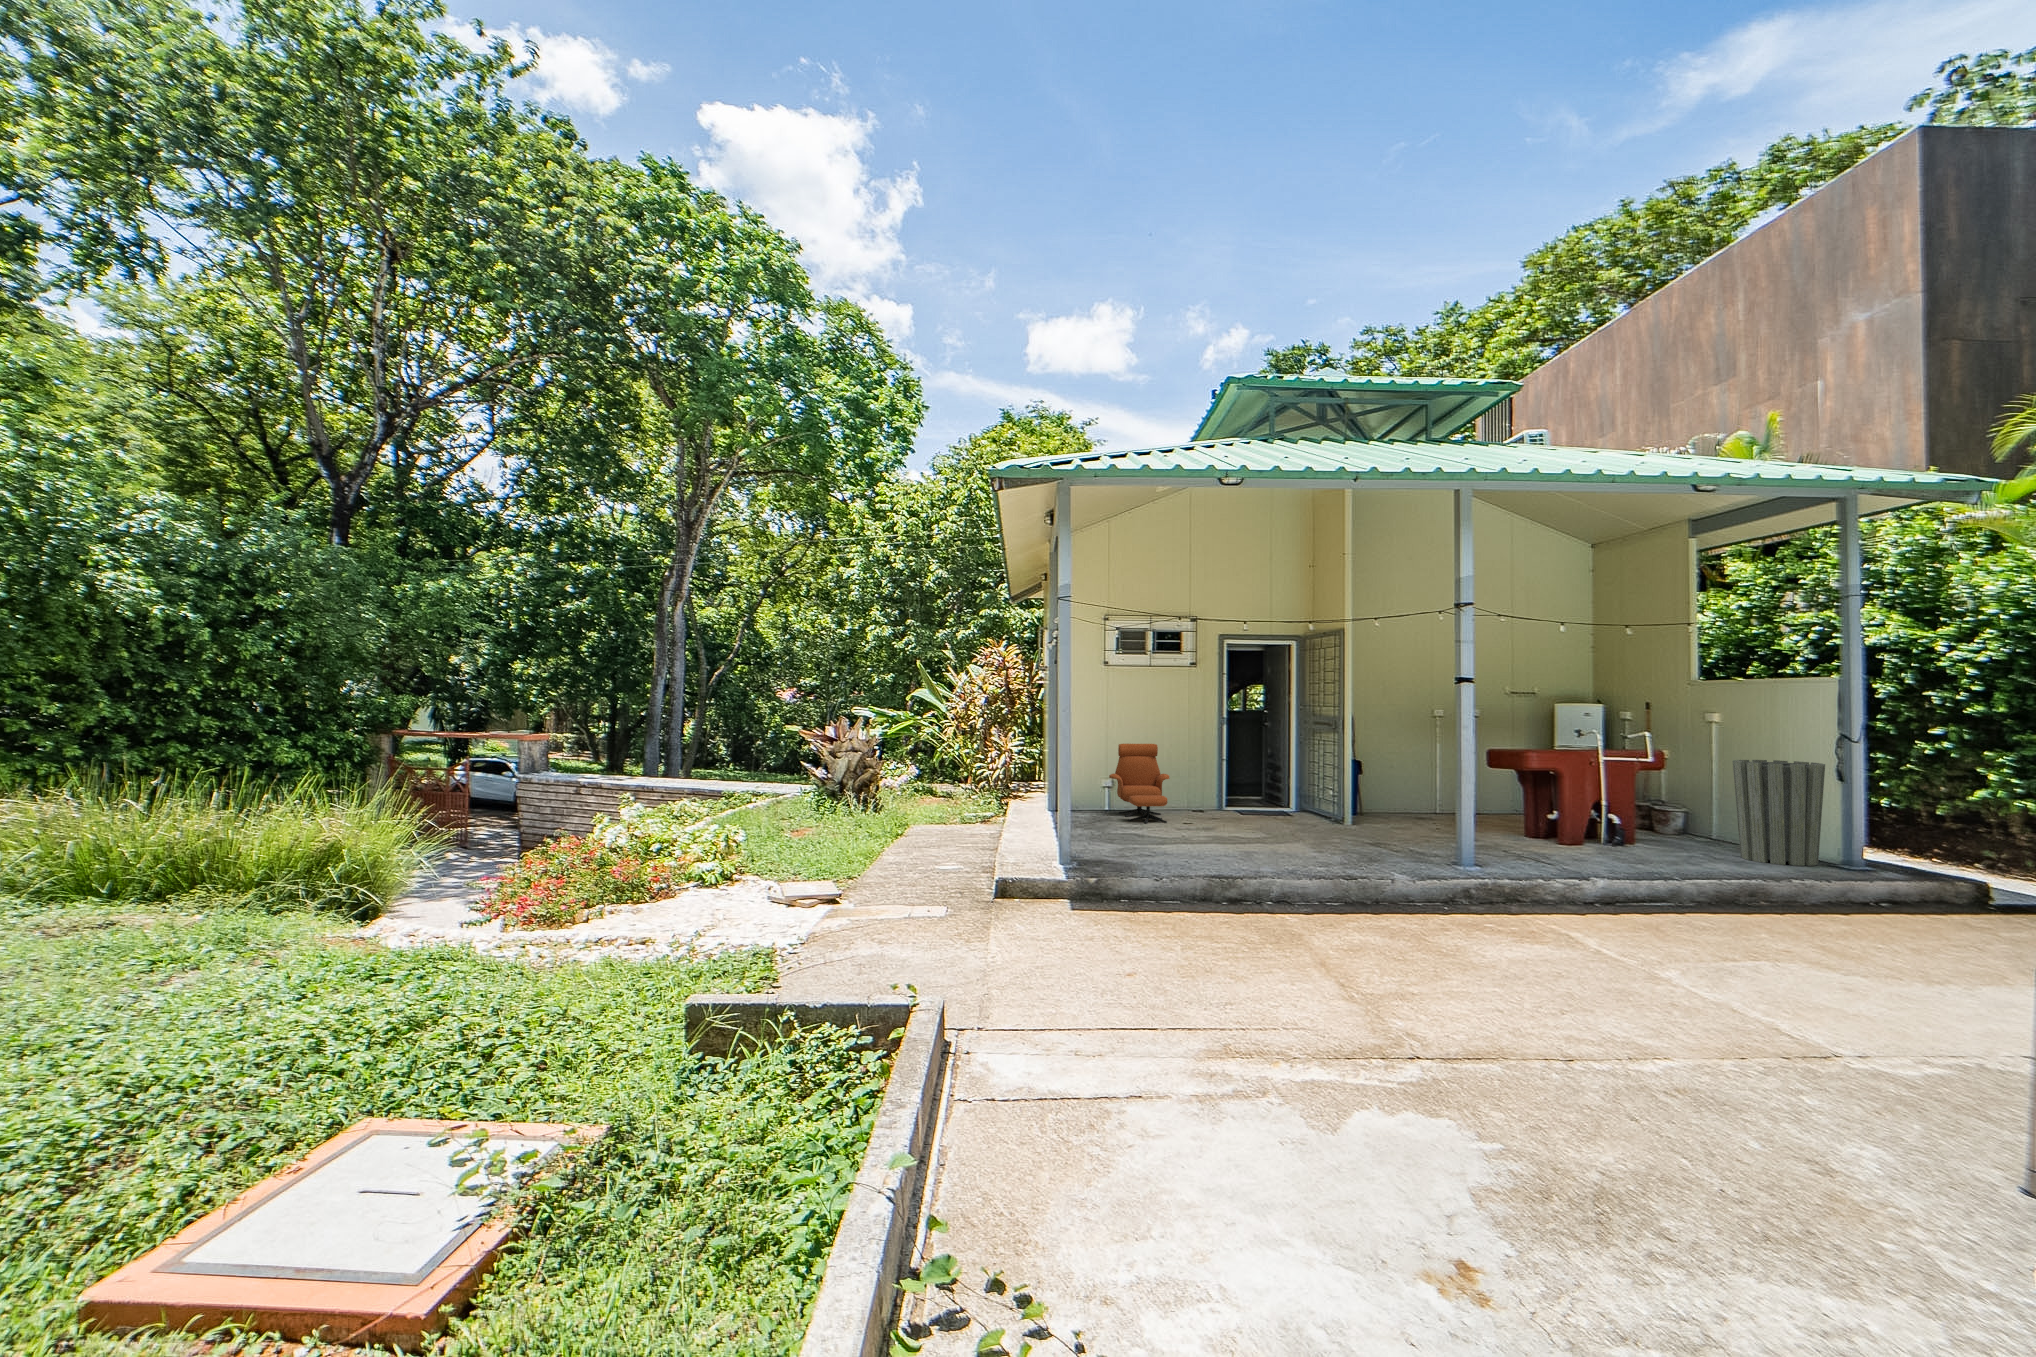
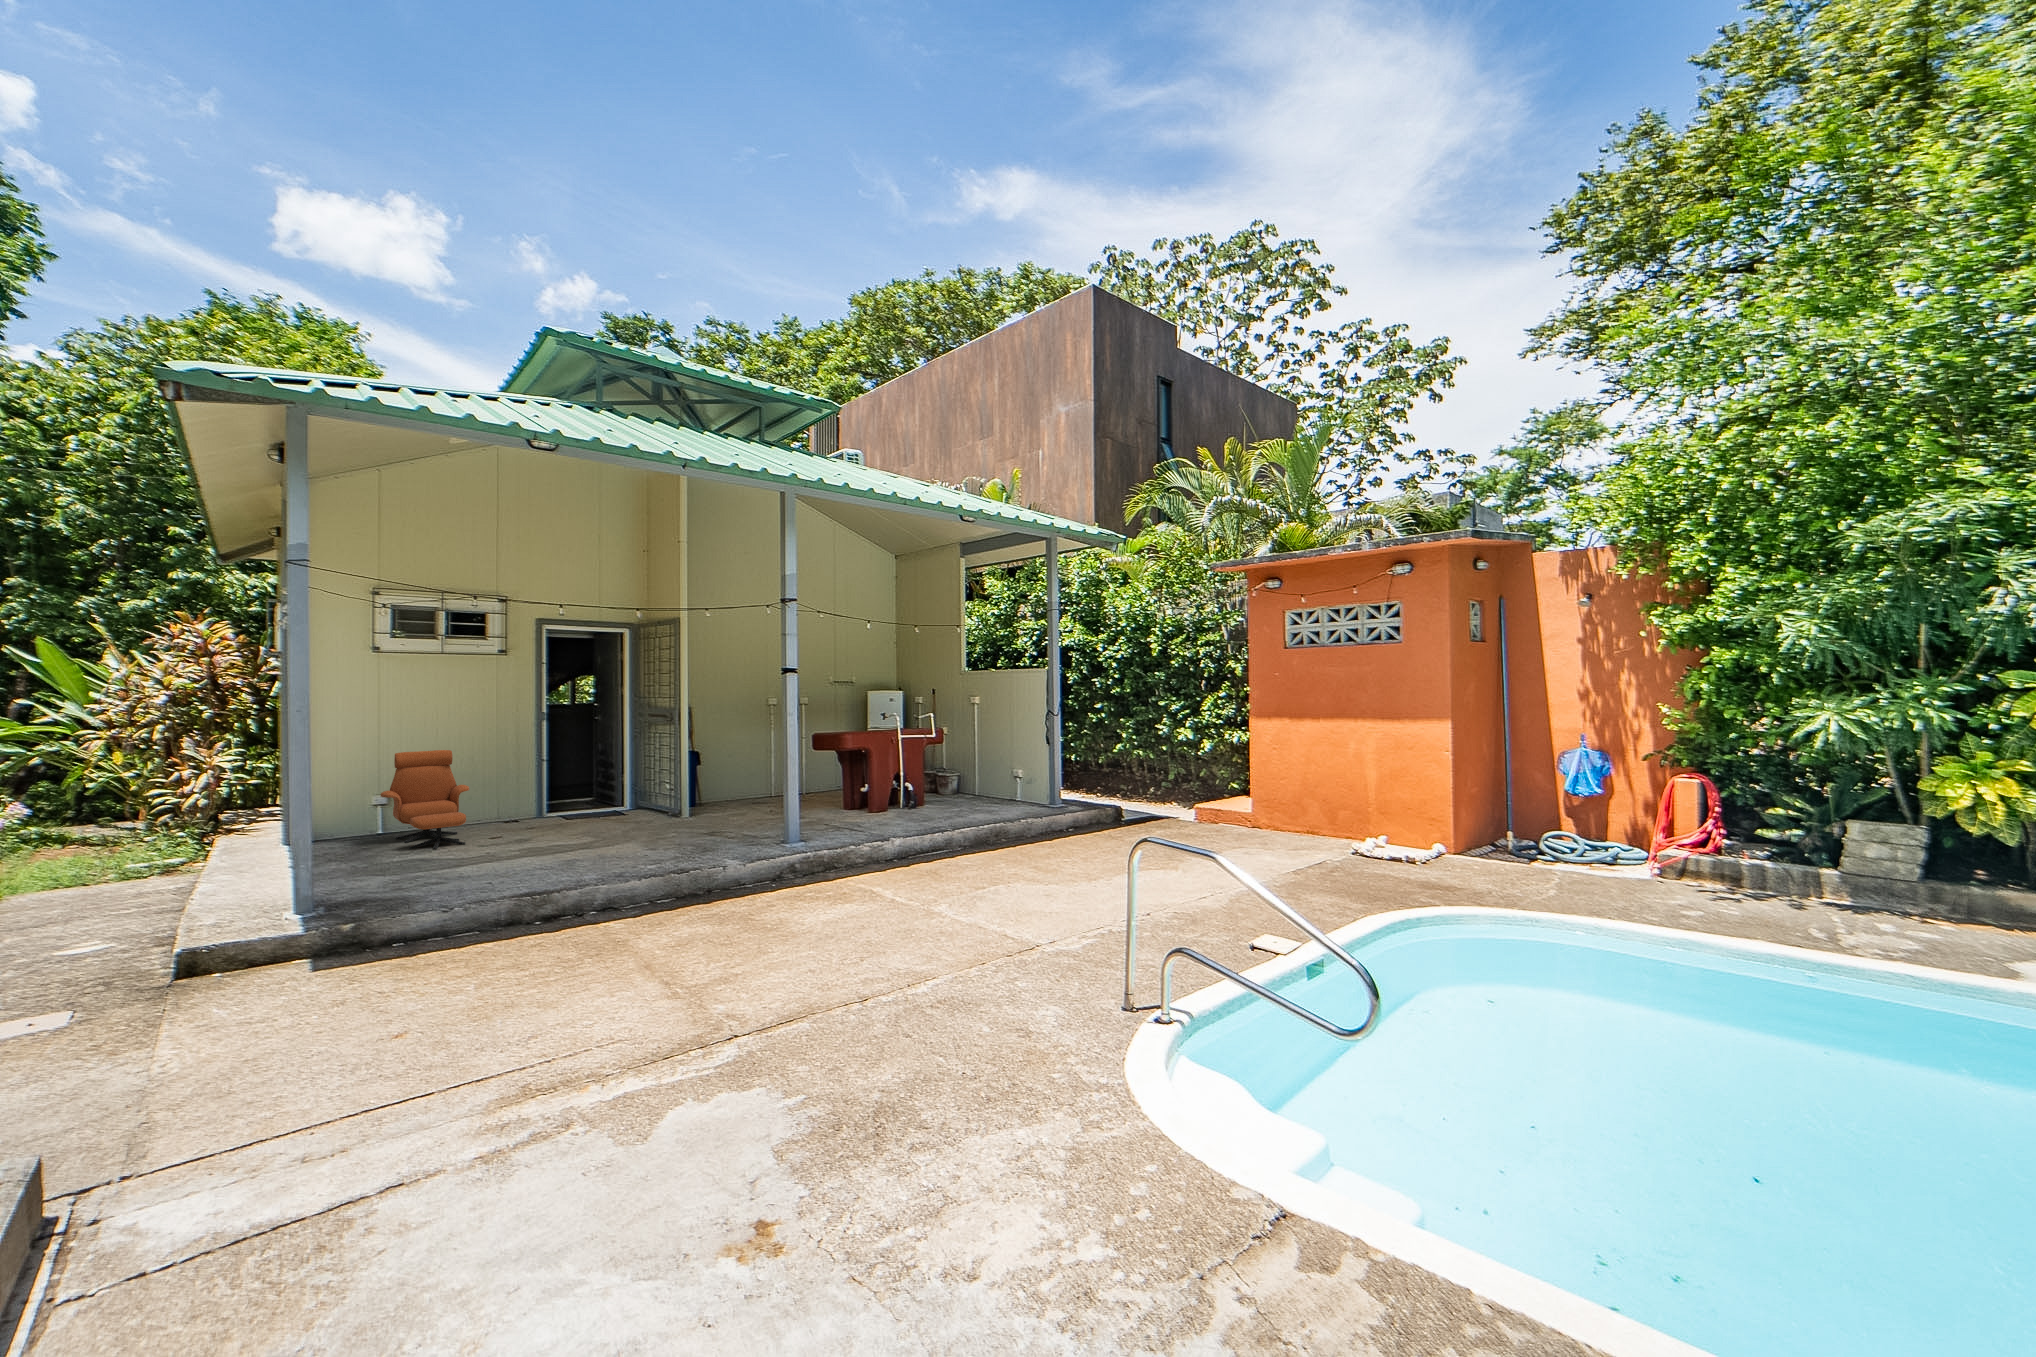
trash can: present [1733,760,1825,866] -> none [992,734,1047,815]

